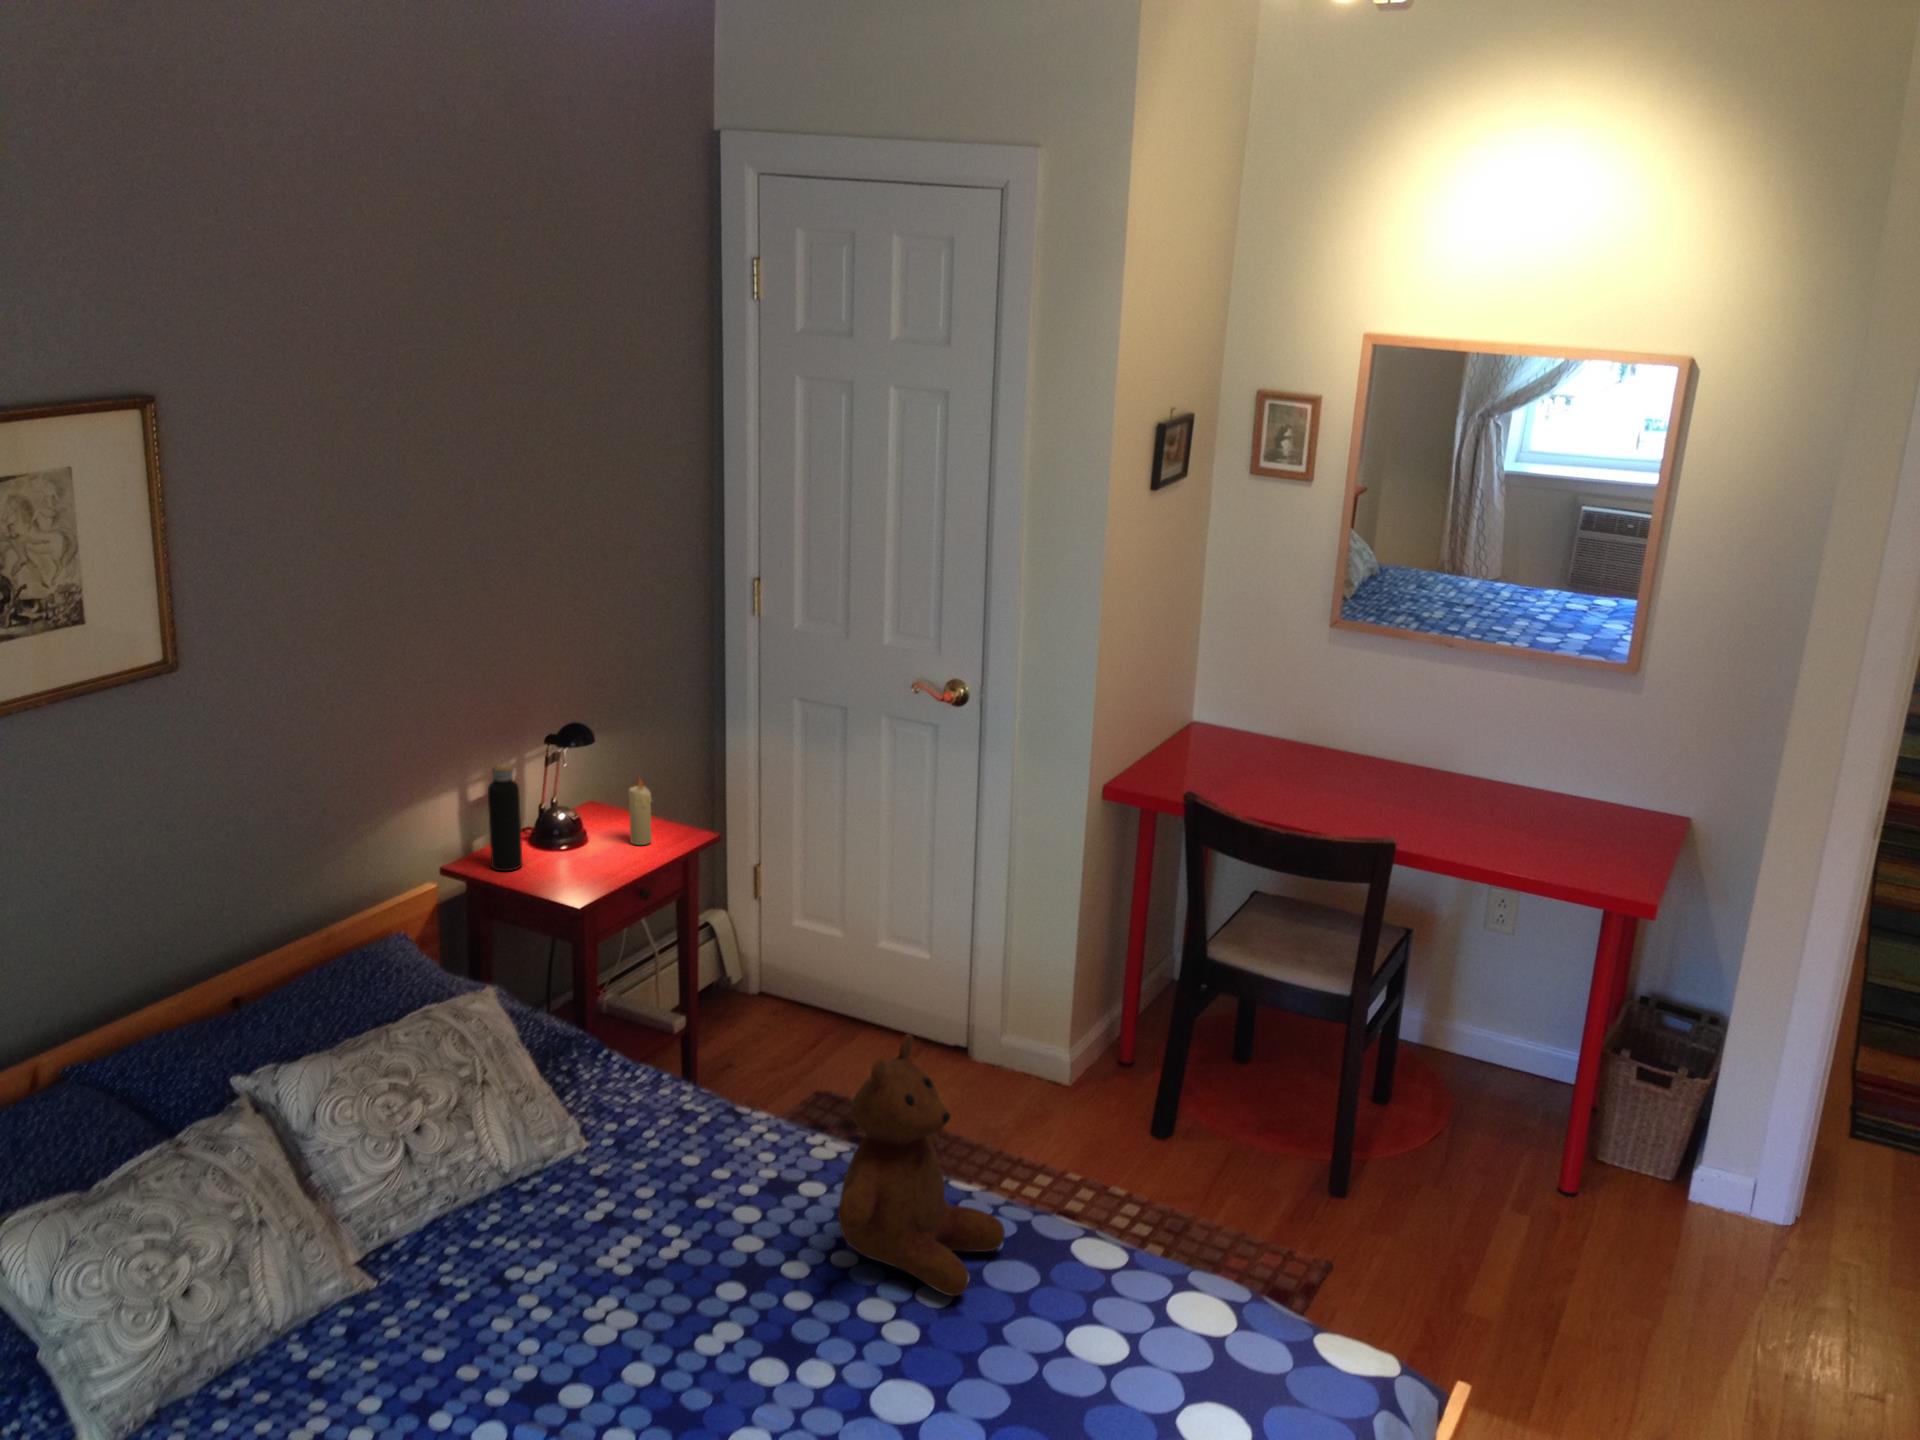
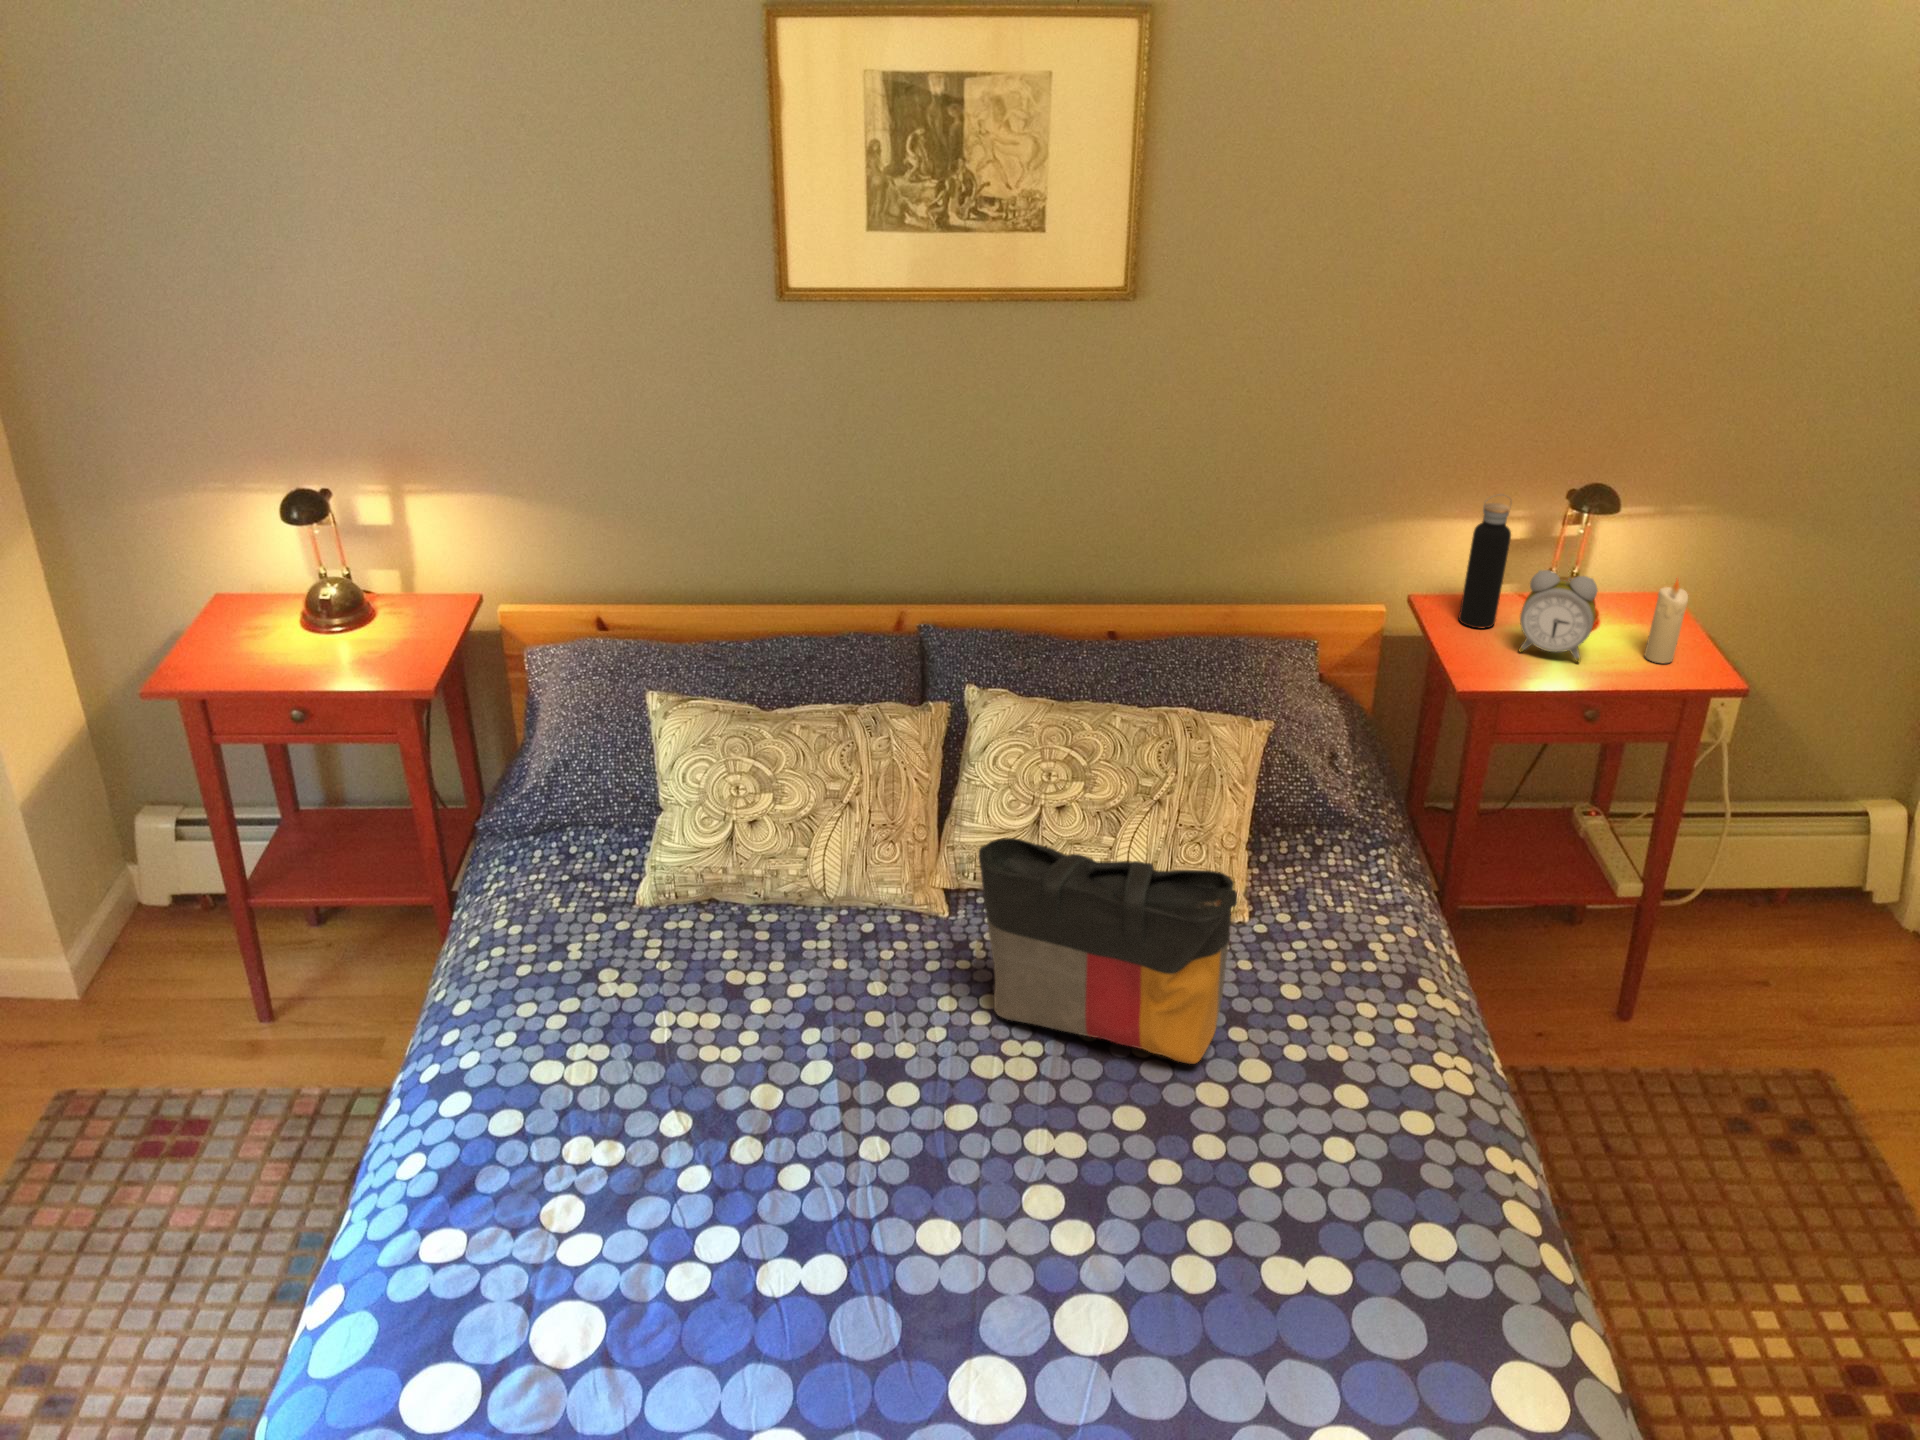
alarm clock: none [553,795,613,872] -> present [1519,570,1598,662]
teddy bear: present [838,1033,1005,1296] -> none [1204,989,1460,1336]
tote bag: none [499,1064,714,1295] -> present [979,838,1237,1064]

